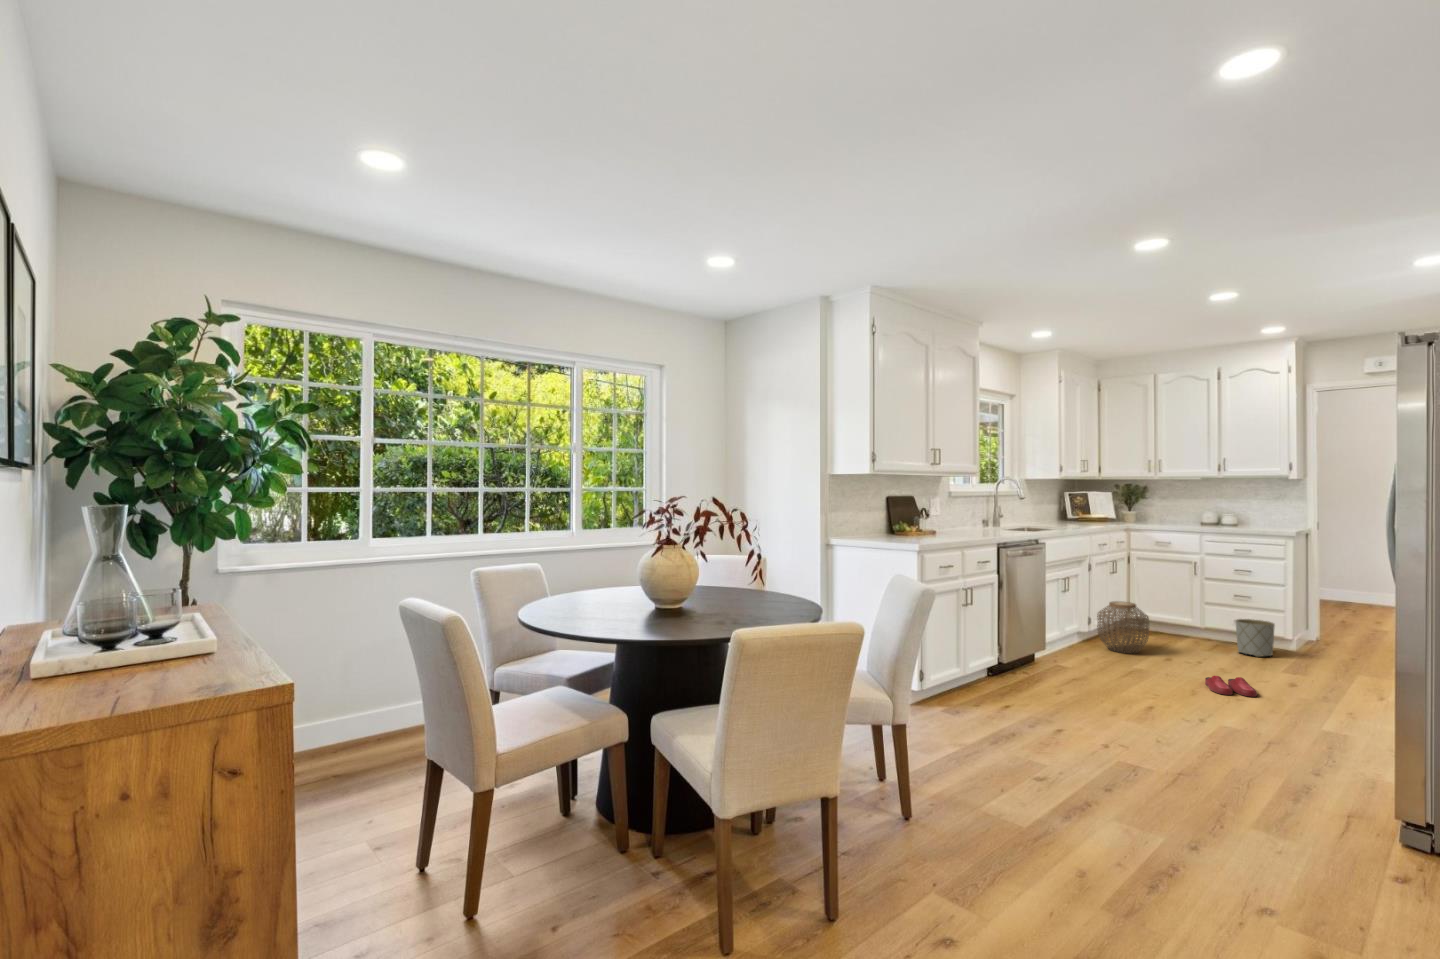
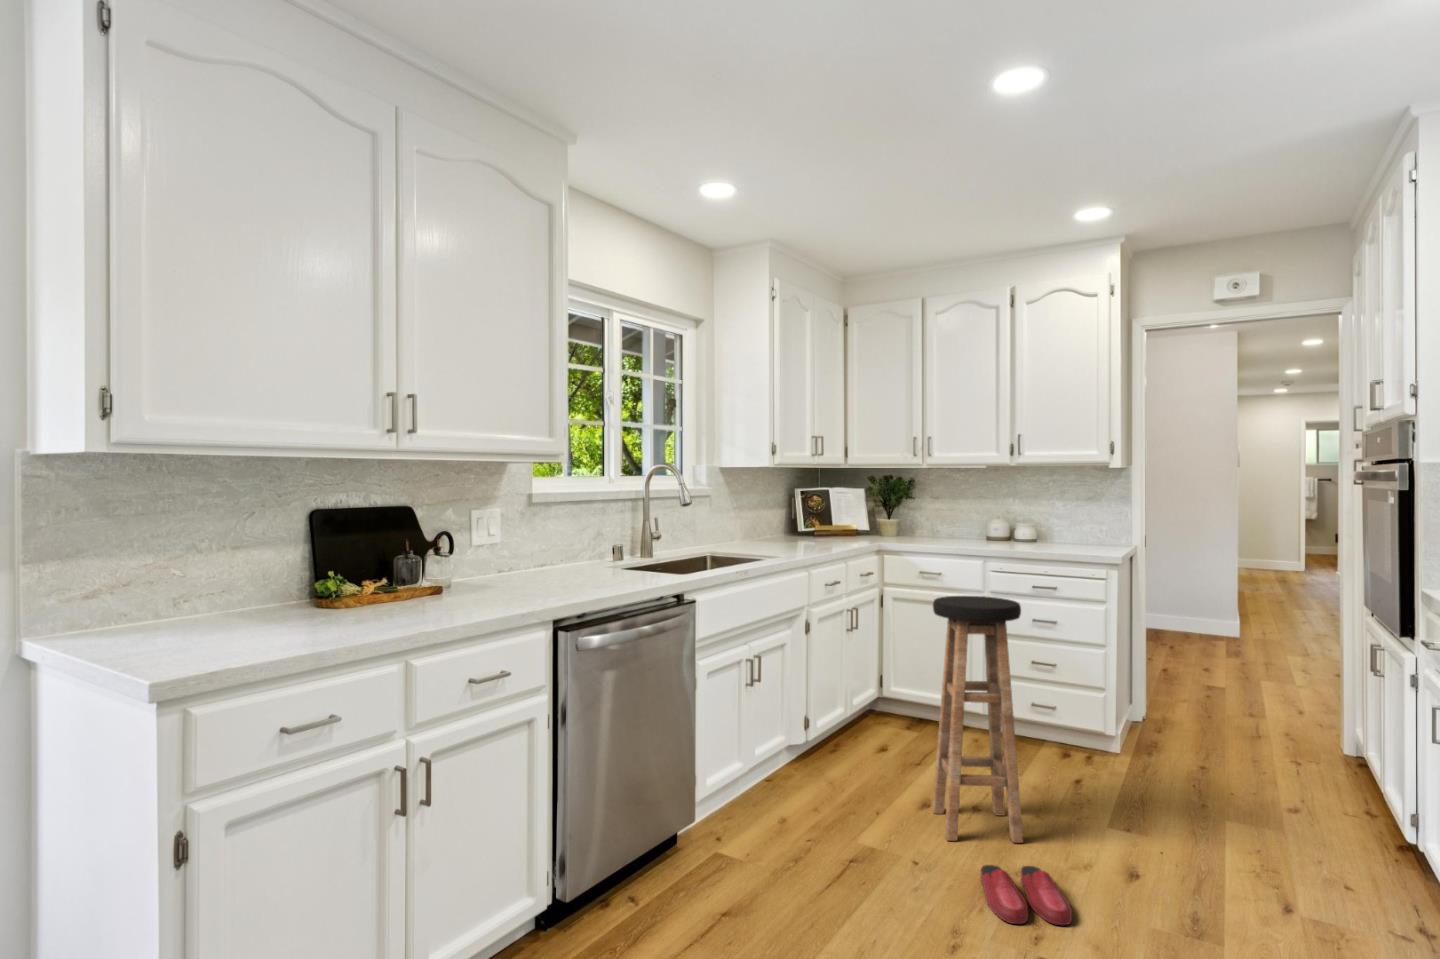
bar stool: none [1173,548,1229,675] -> present [932,596,1023,843]
woven basket: present [1097,601,1149,653] -> none [816,687,899,785]
planter: present [1236,619,1275,657] -> none [1034,704,1092,775]

